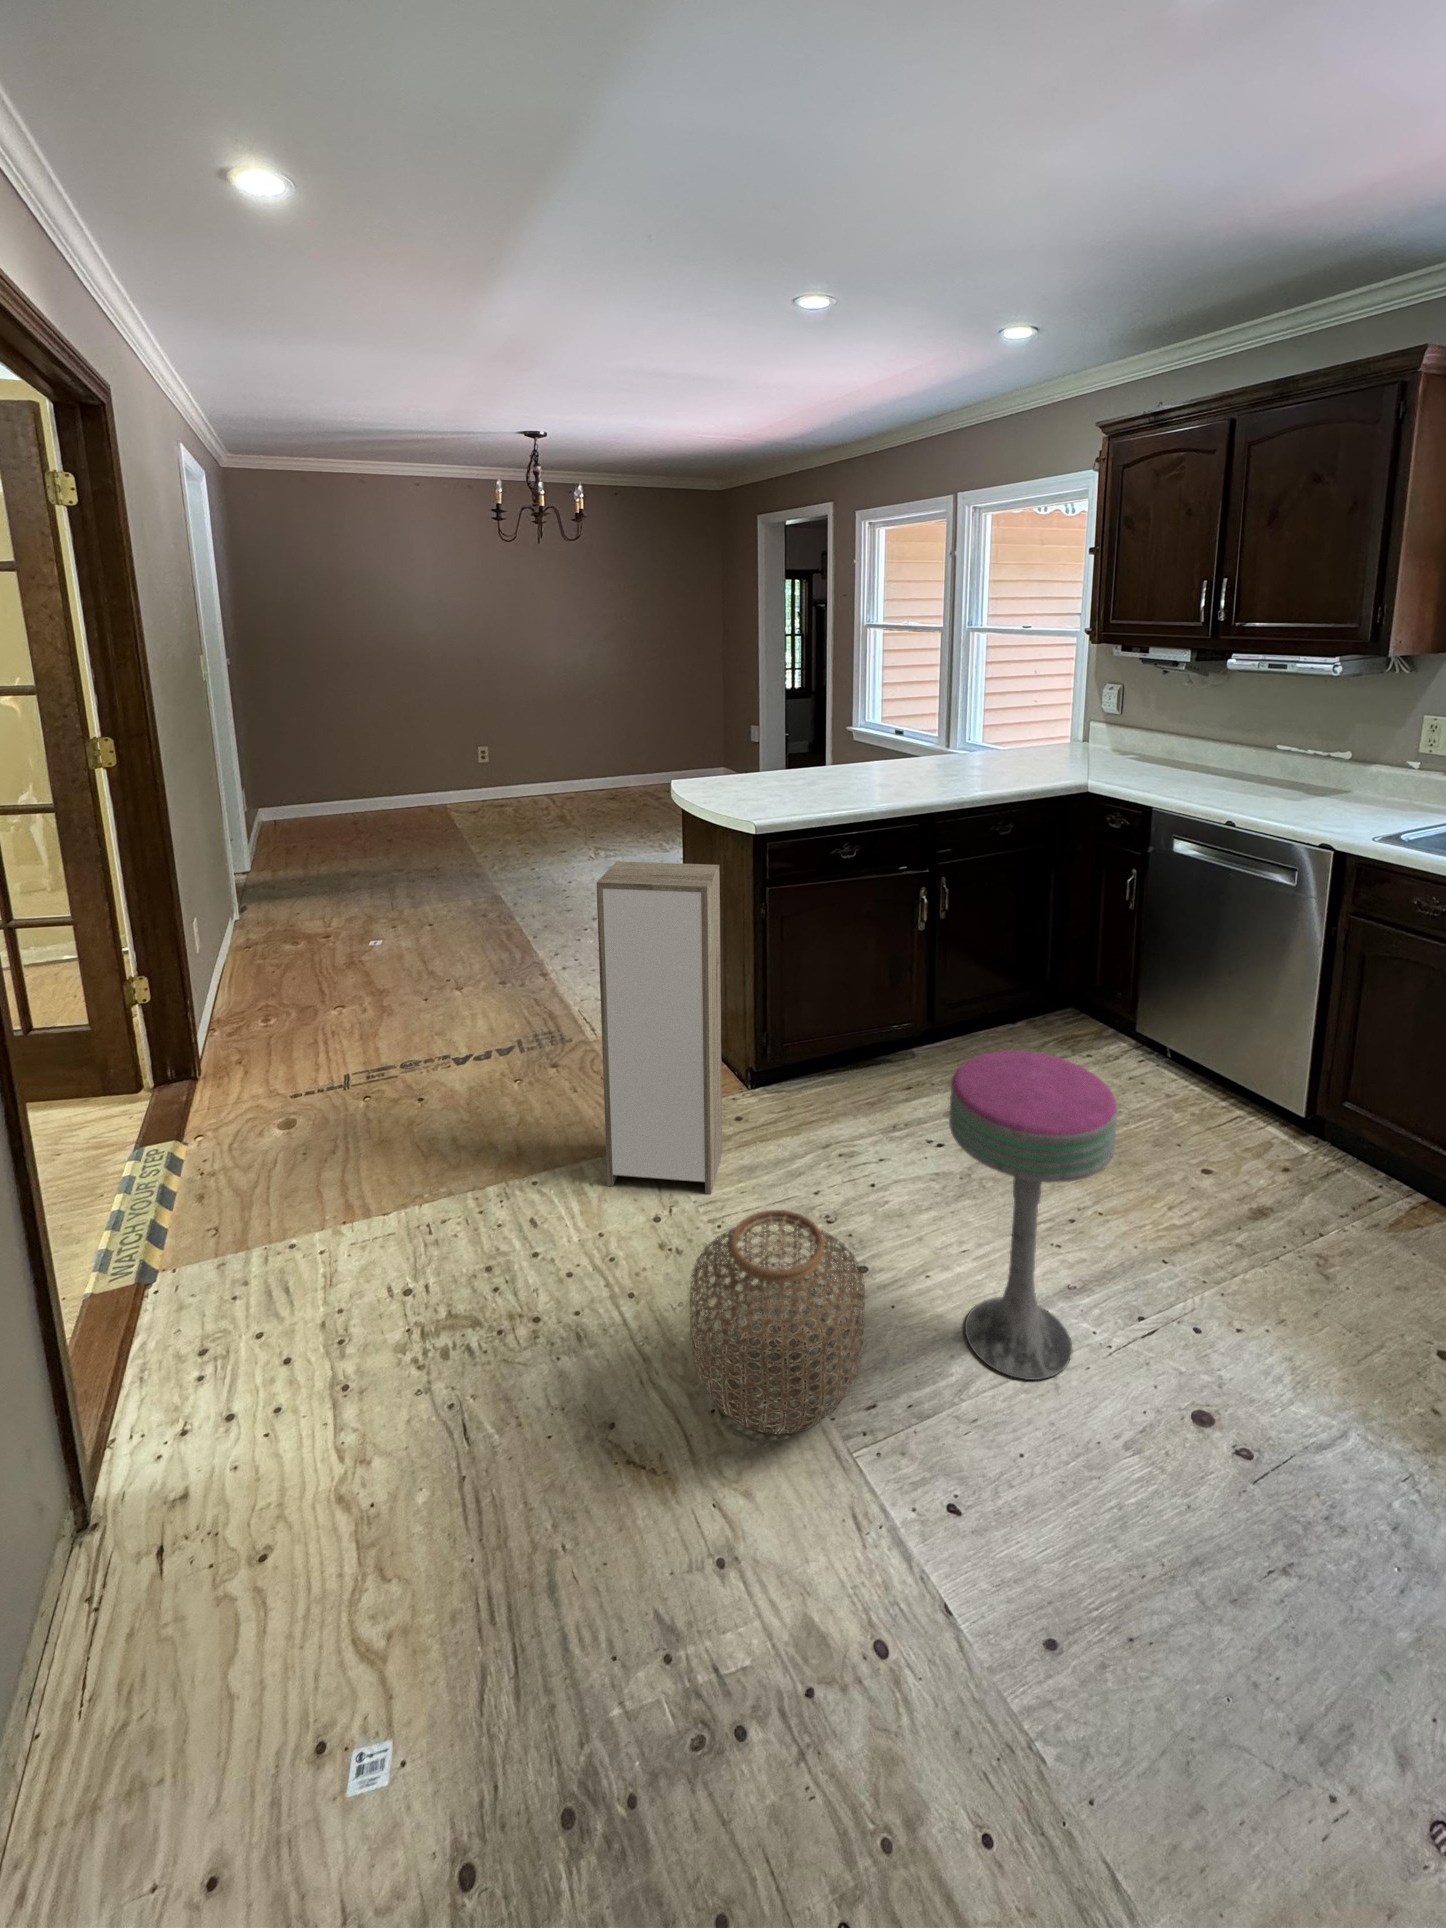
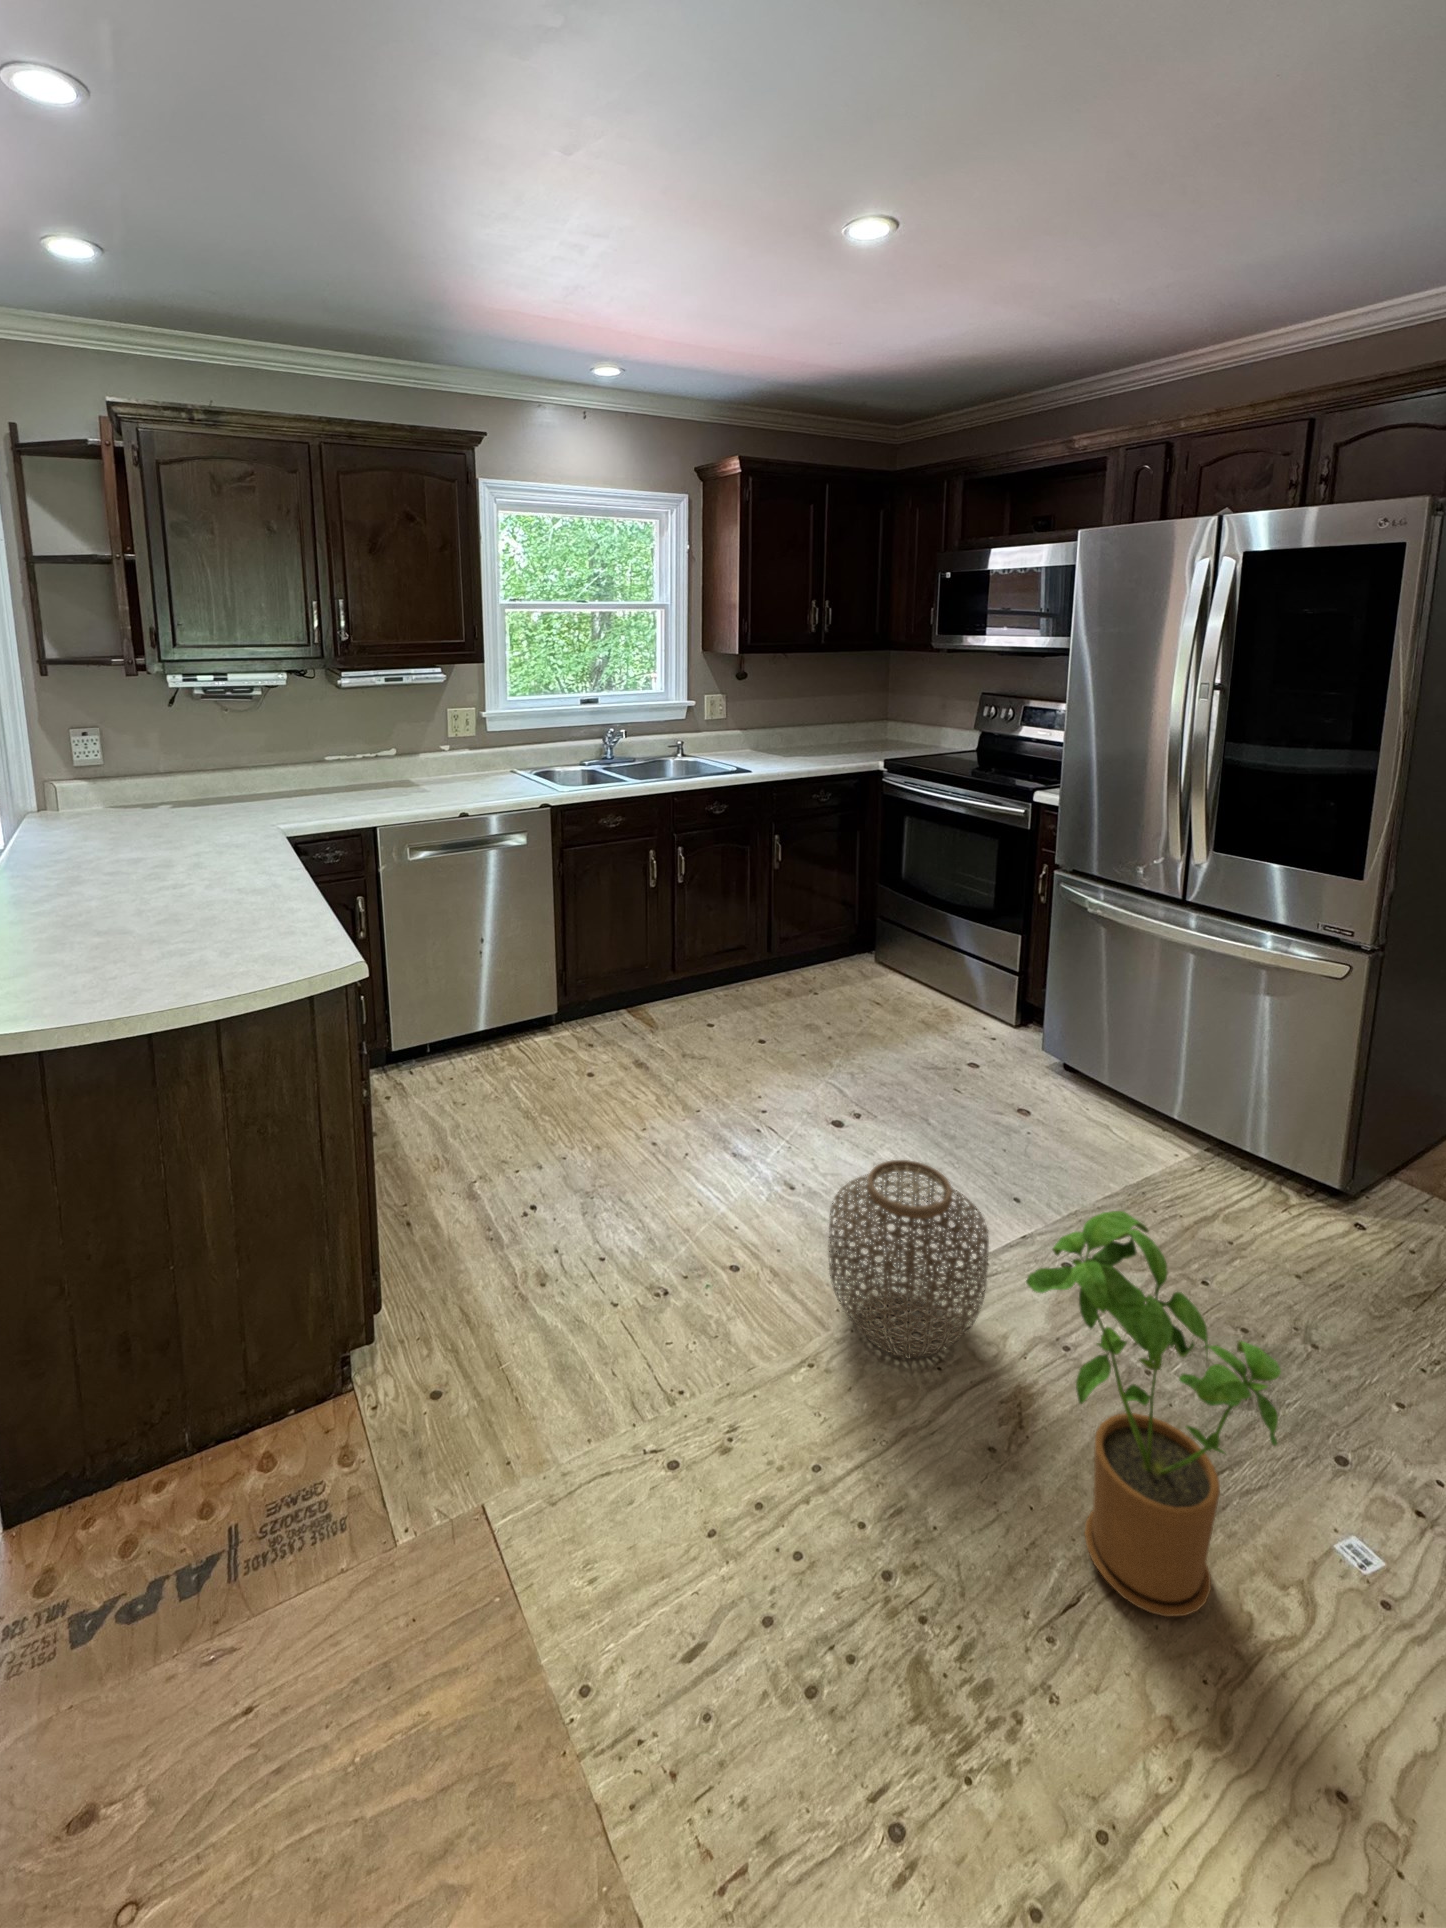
storage cabinet: present [597,861,722,1194] -> none [475,1005,623,1547]
bar stool: present [949,1051,1118,1380] -> none [737,966,859,1211]
house plant: none [336,1162,581,1558] -> present [1026,1211,1281,1617]

